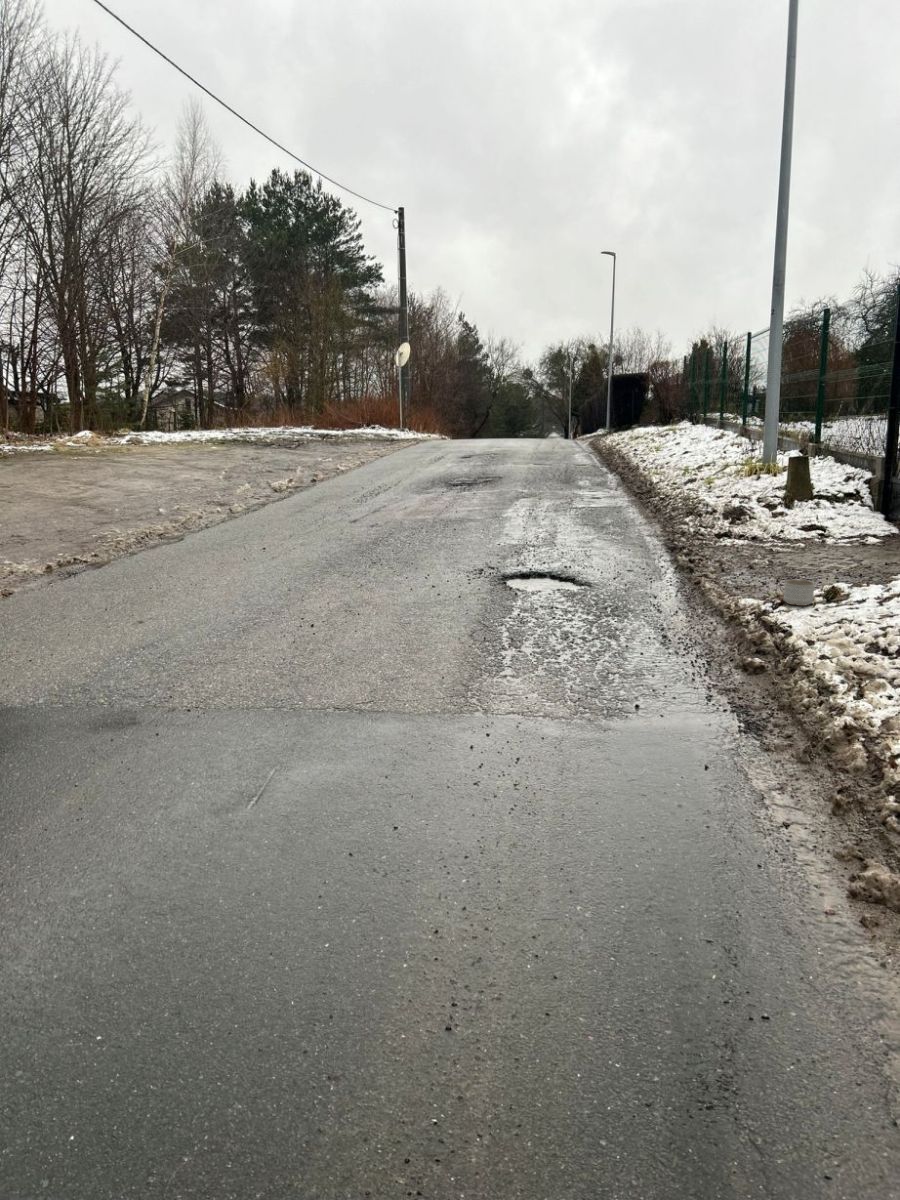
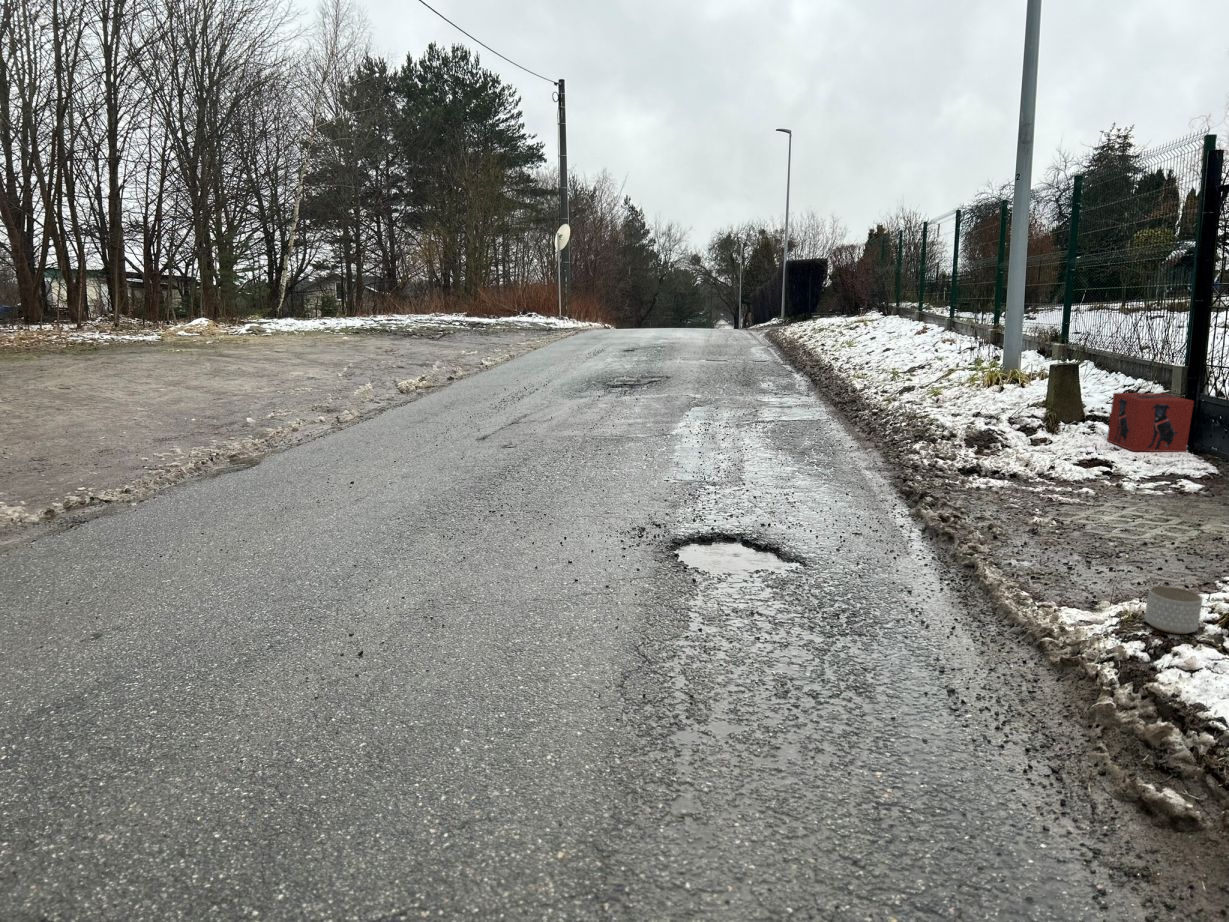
storage box: none [829,478,887,520] -> present [1107,393,1194,452]

